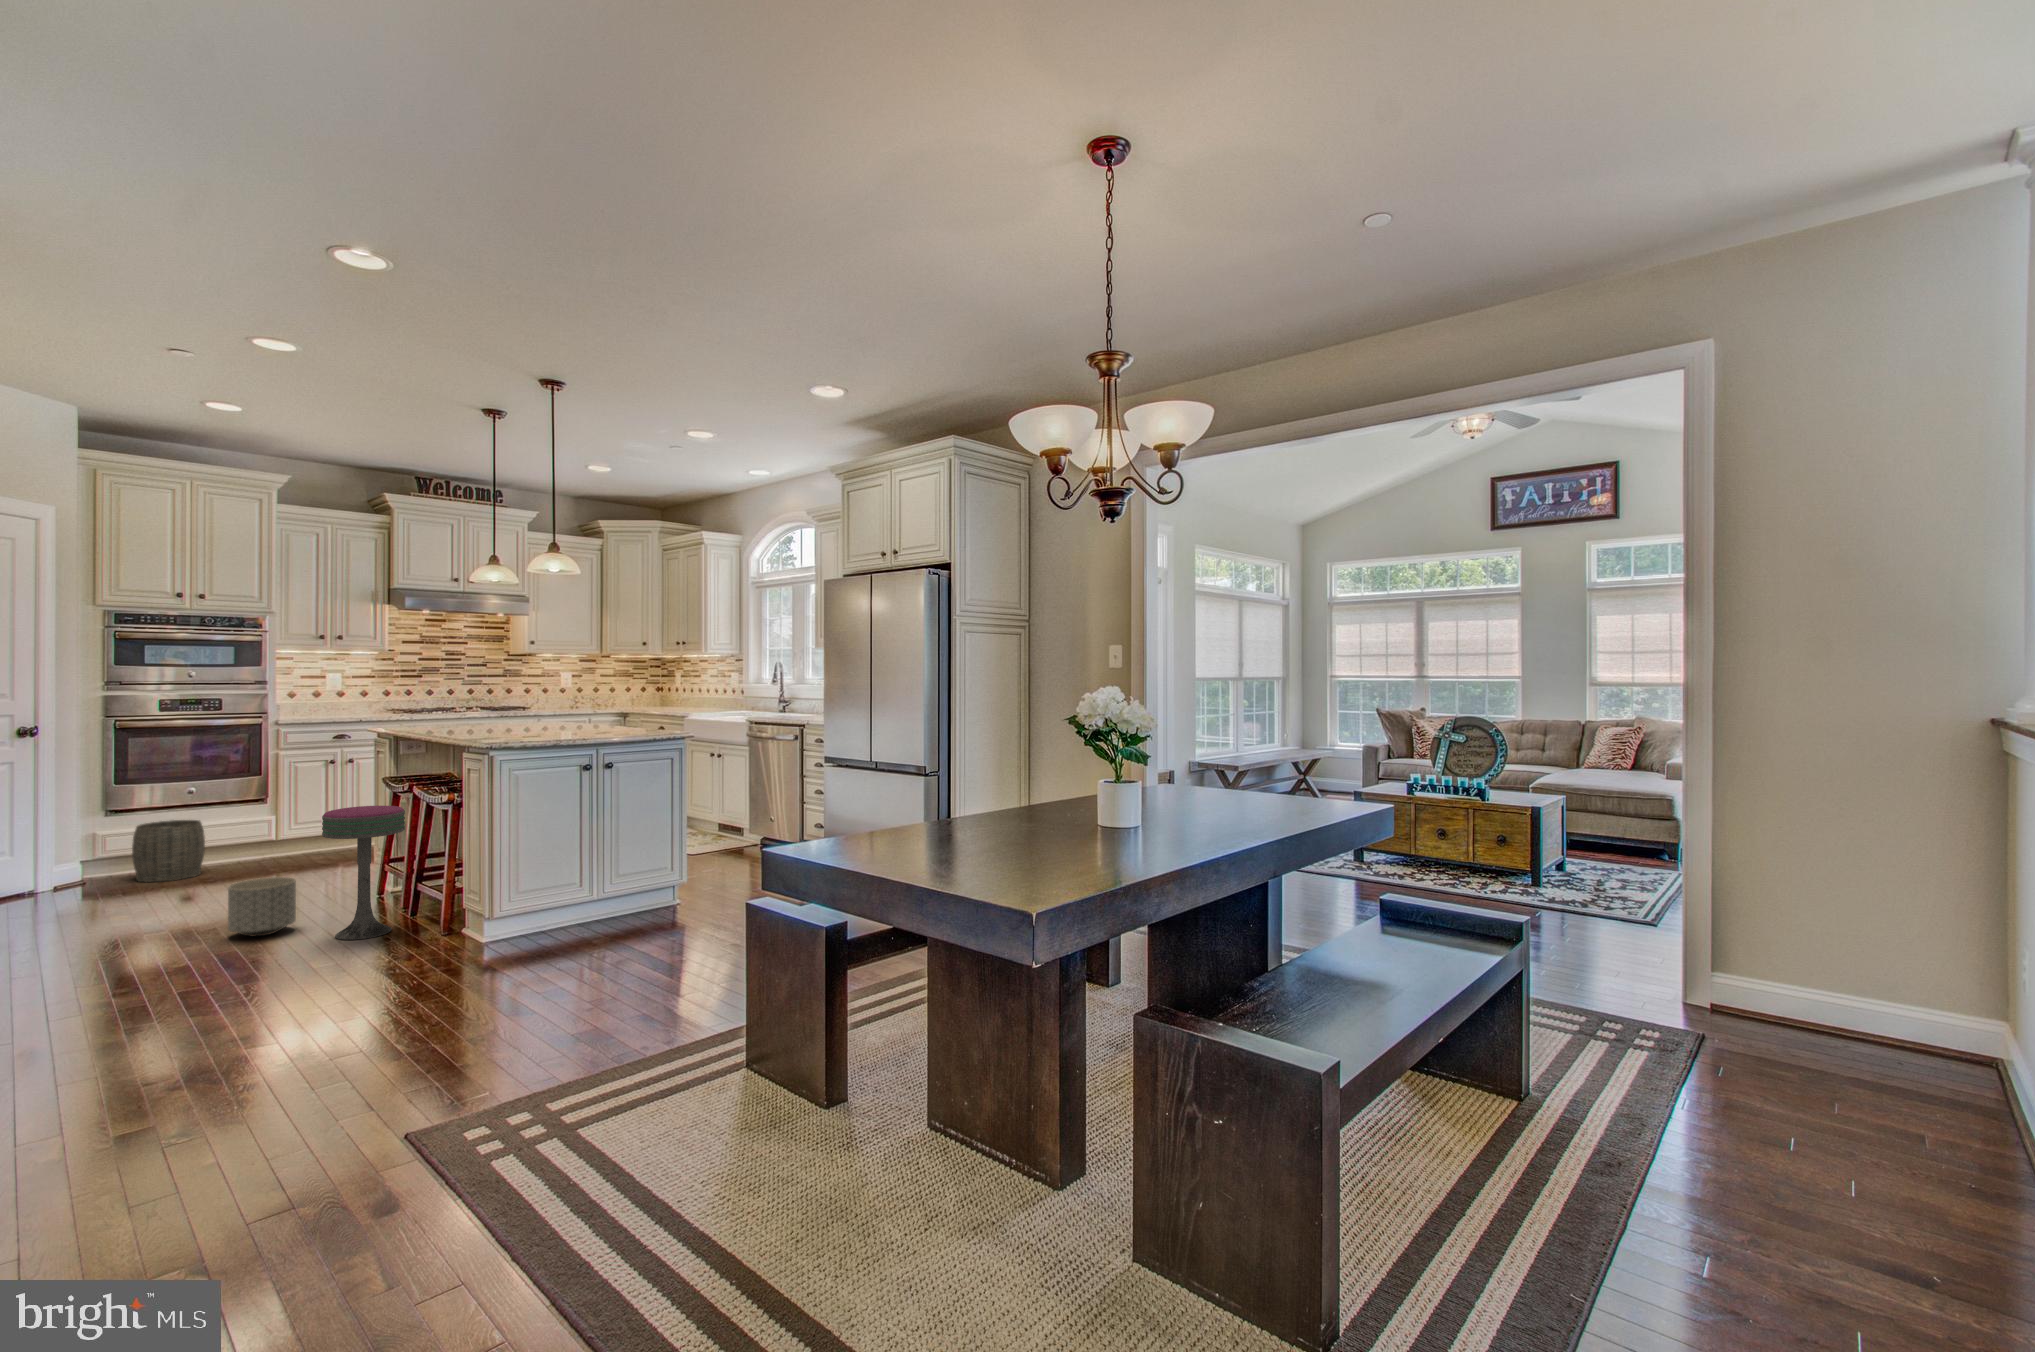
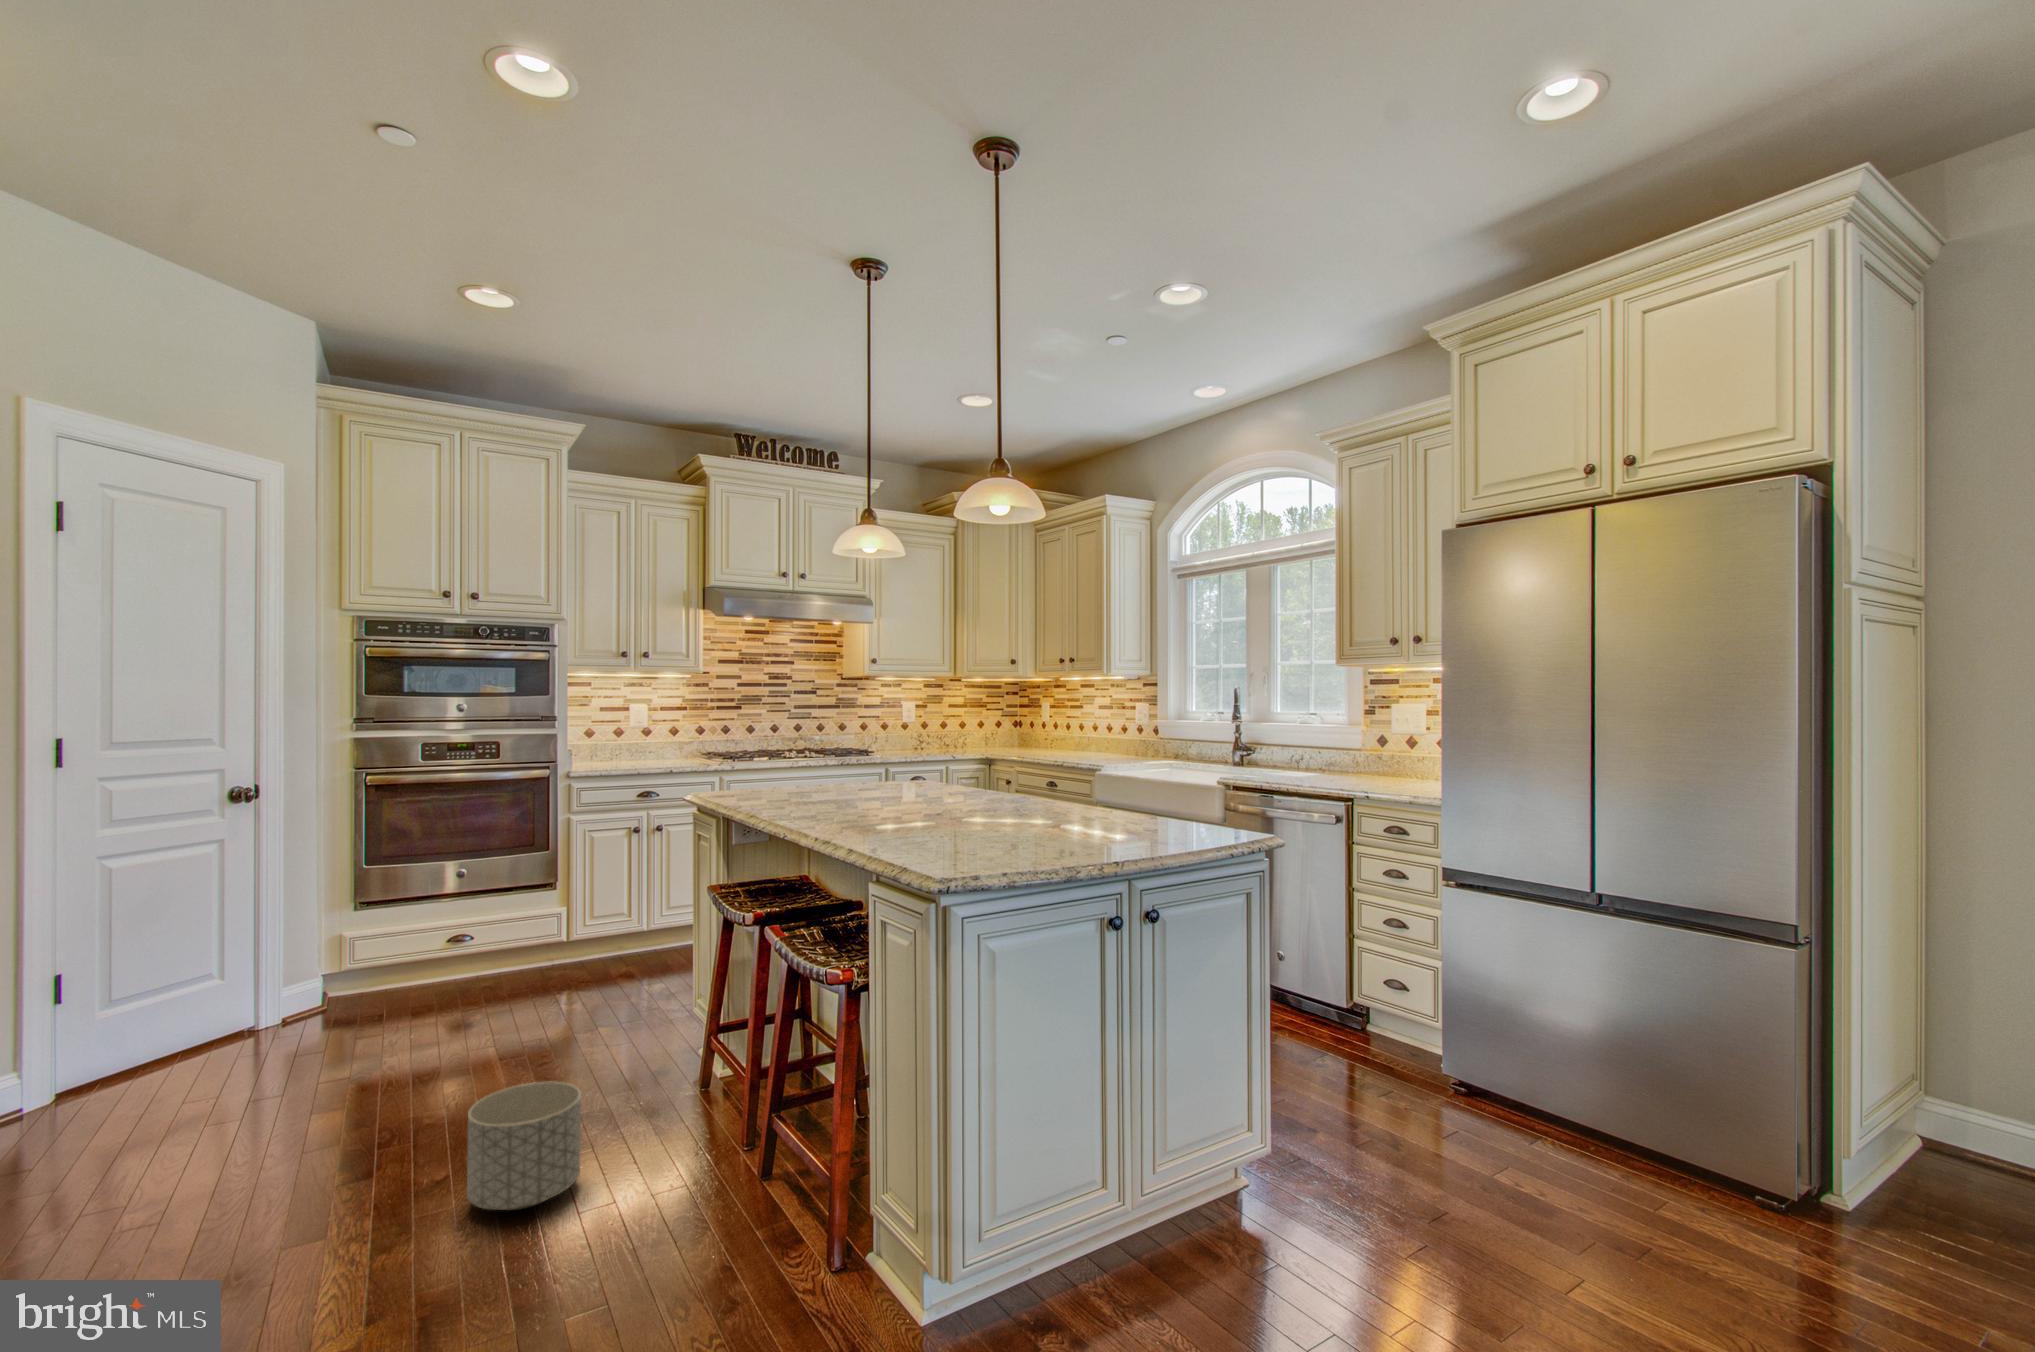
bar stool: present [322,806,405,940] -> none [624,958,766,1246]
woven basket: present [132,820,205,882] -> none [380,917,474,1016]

